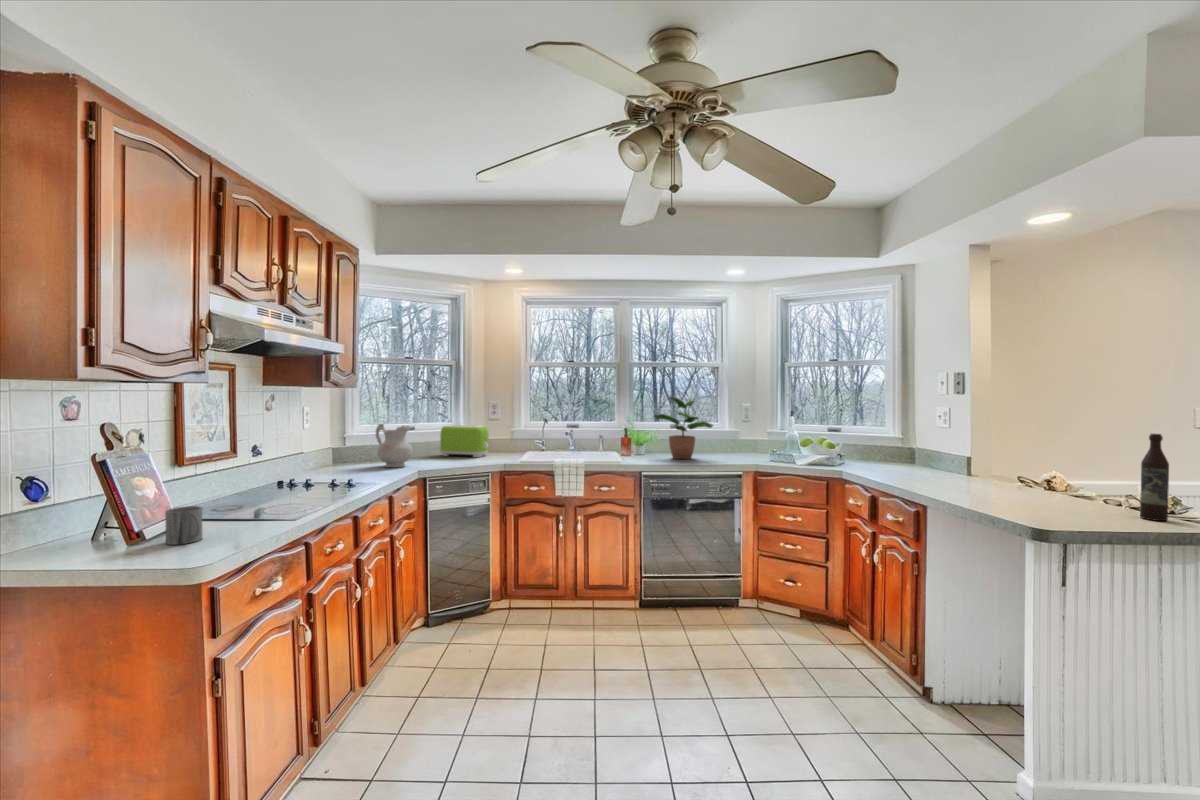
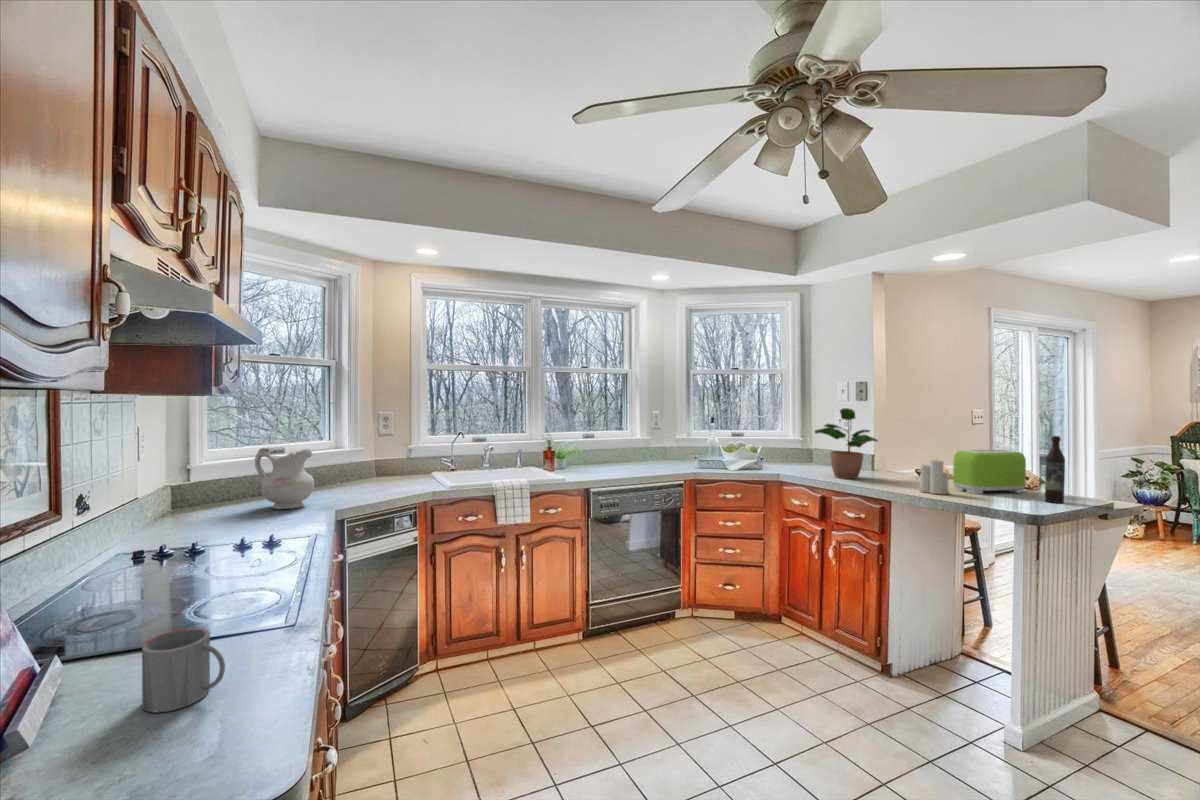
potted plant: present [654,397,713,459] -> present [815,408,878,479]
toaster: present [440,425,489,457] -> present [953,450,1026,494]
candle: none [974,455,1009,500] -> present [920,460,950,494]

